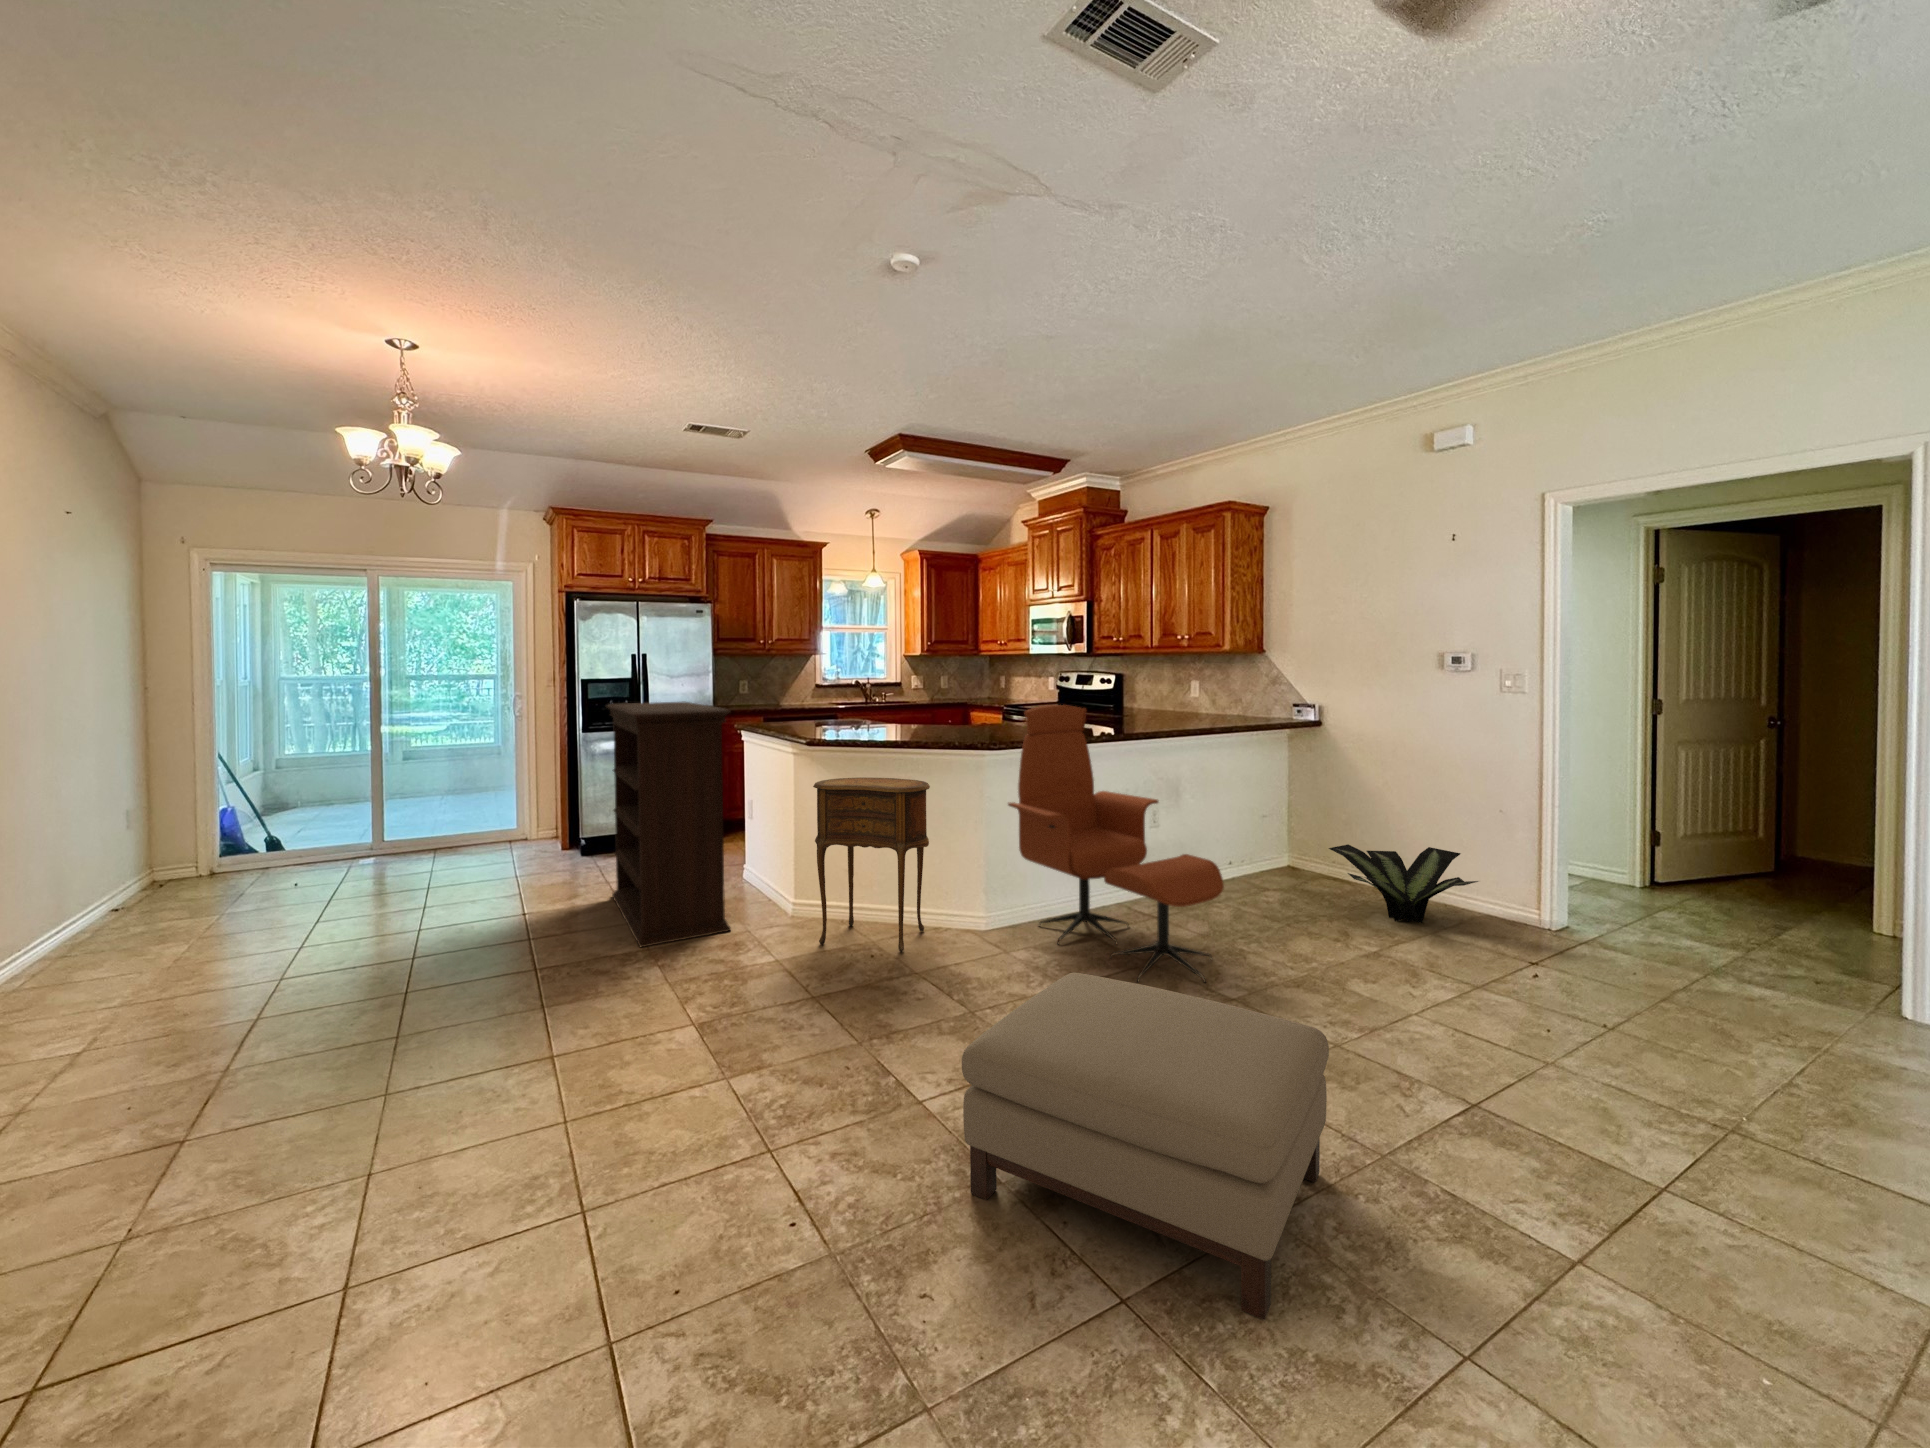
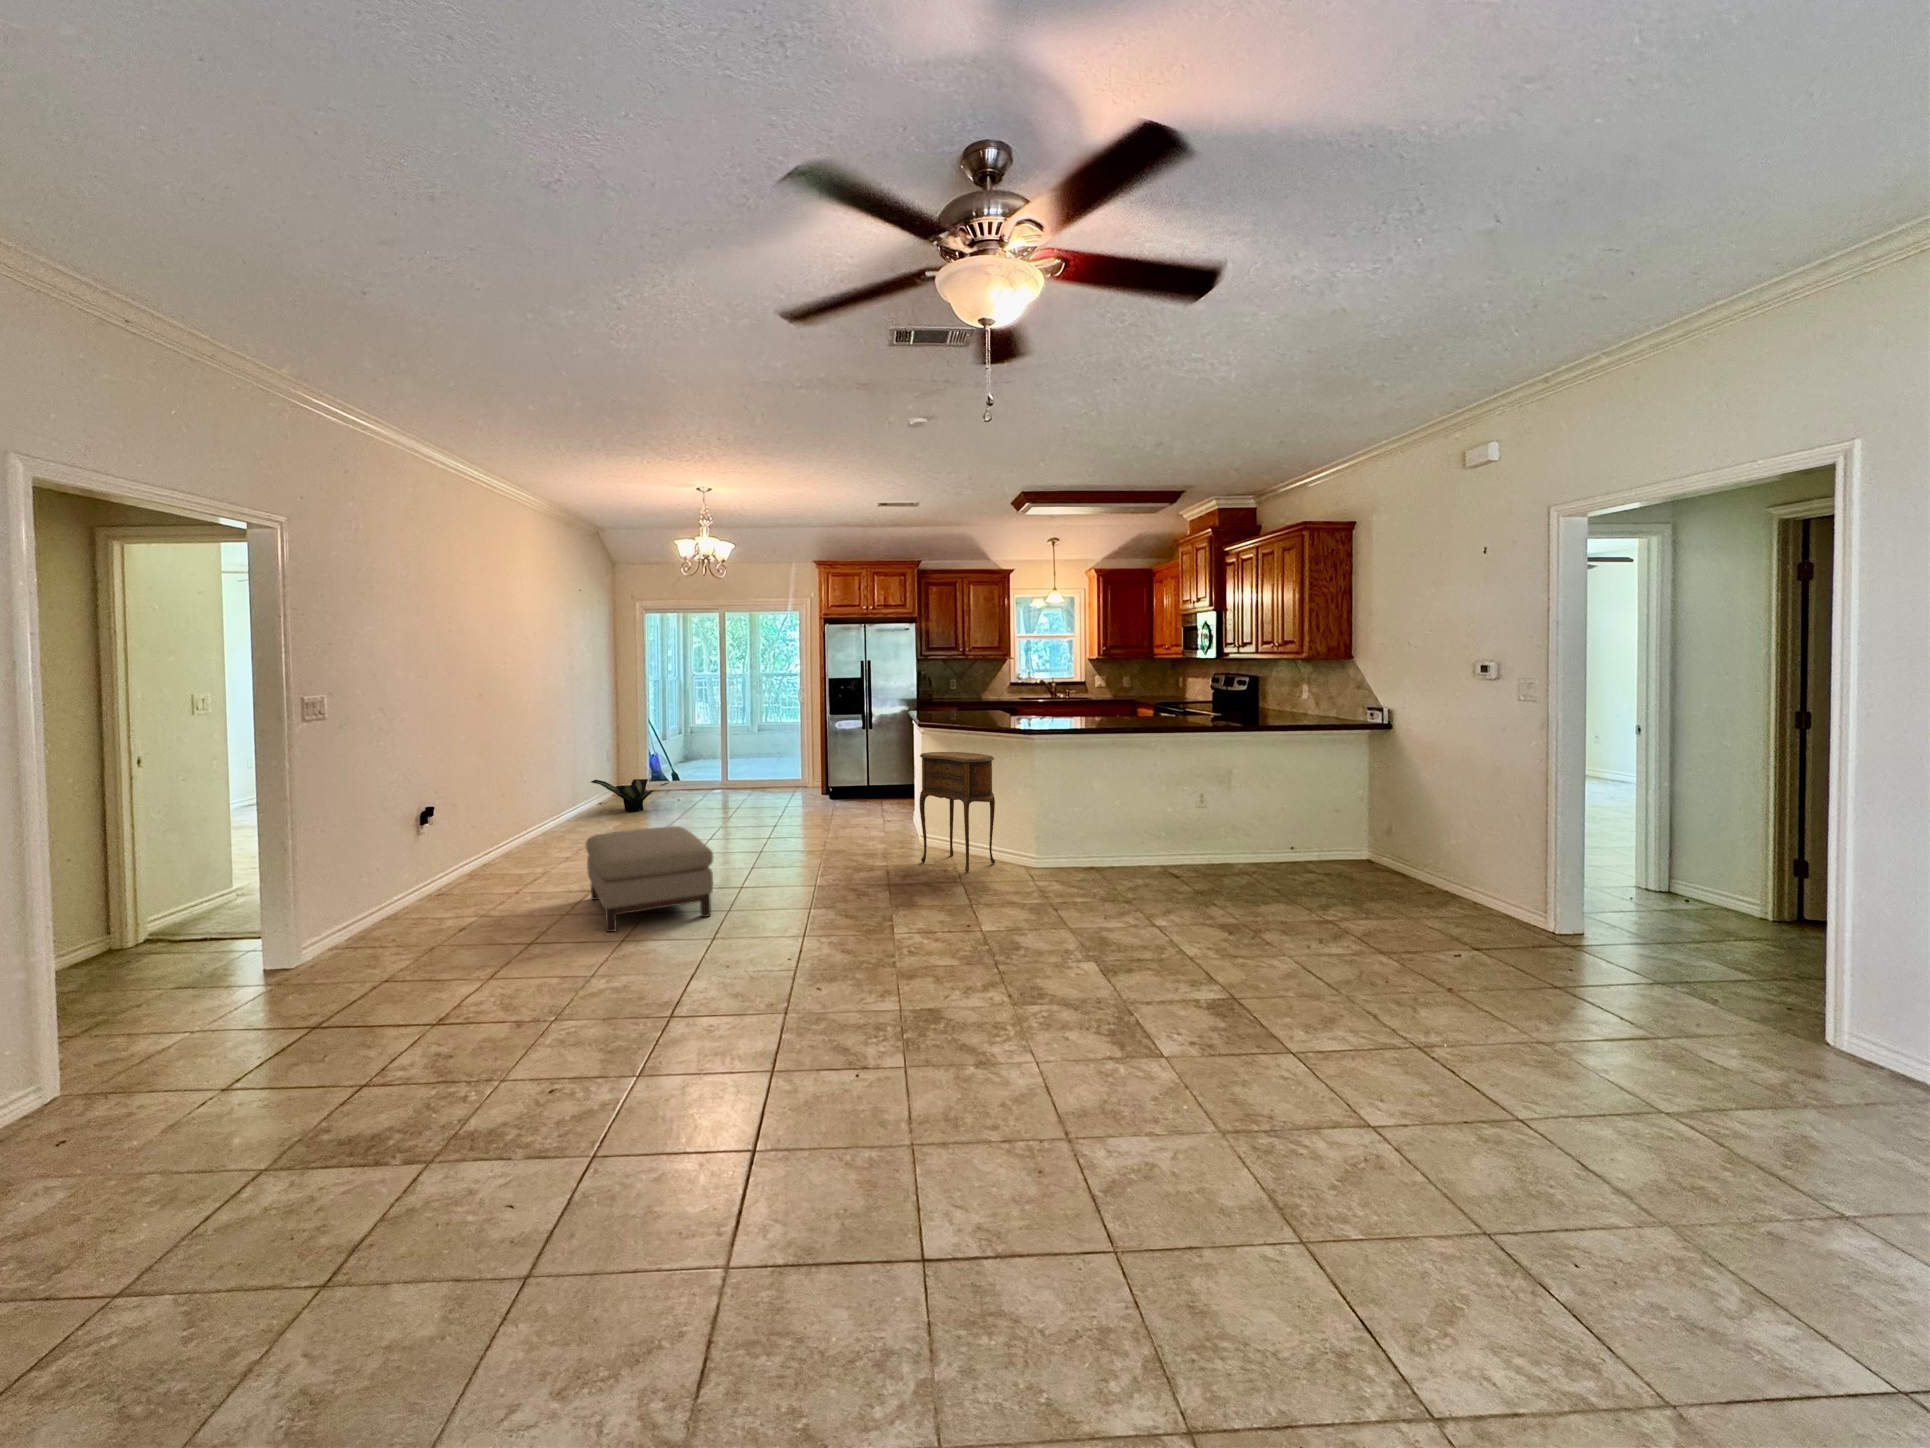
bookshelf: present [606,702,731,947] -> none [817,696,878,850]
lounge chair: present [1008,705,1224,983] -> none [1051,704,1182,916]
potted plant: present [1329,844,1478,923] -> present [591,779,669,812]
ottoman: present [962,973,1329,1320] -> present [586,826,713,932]

